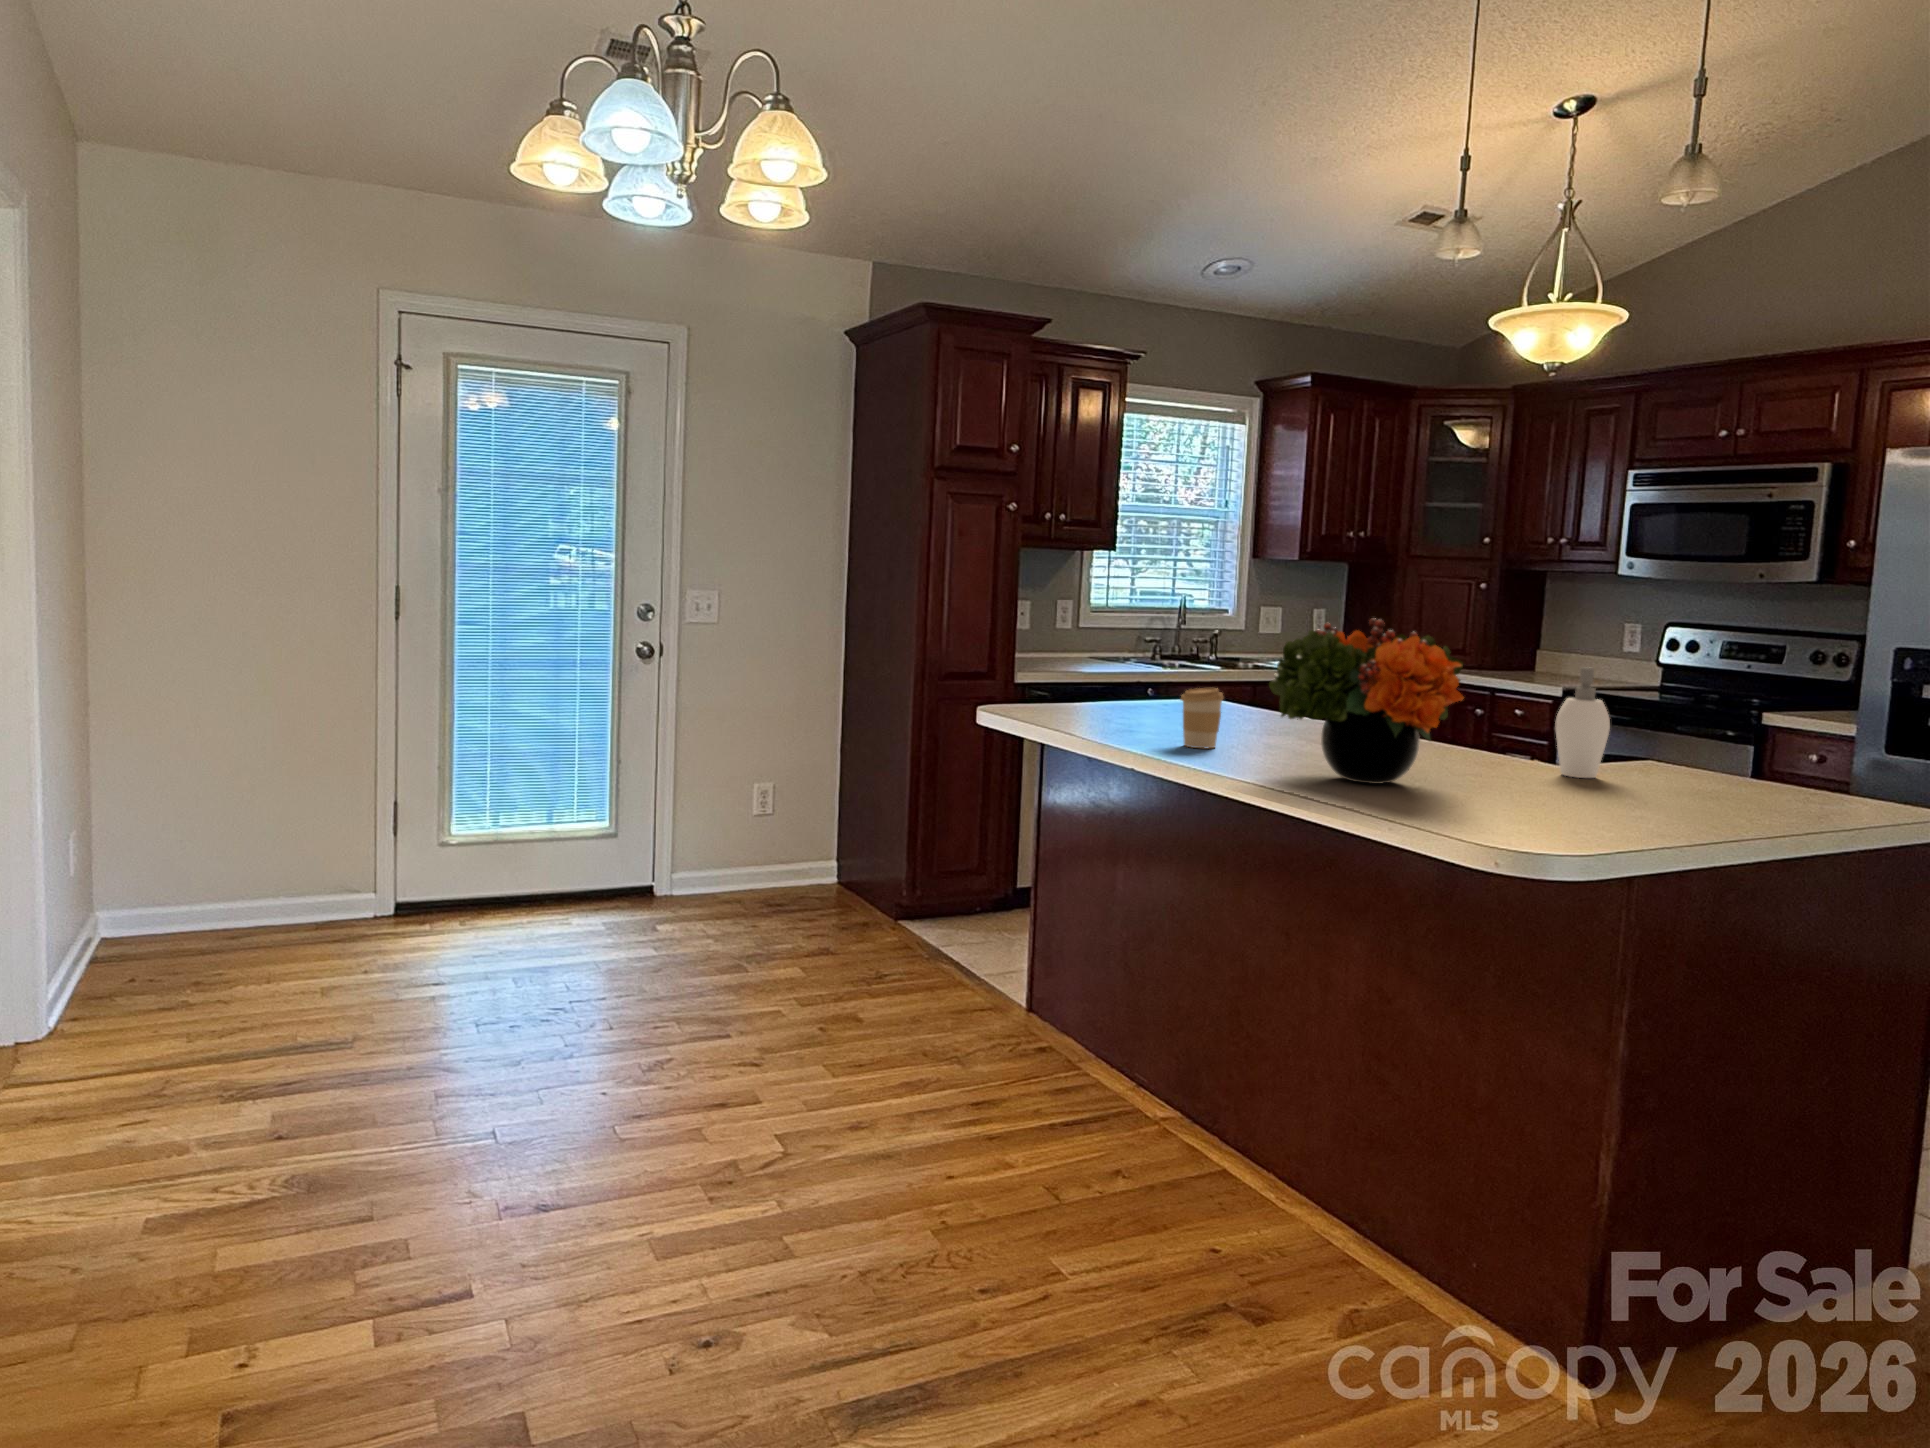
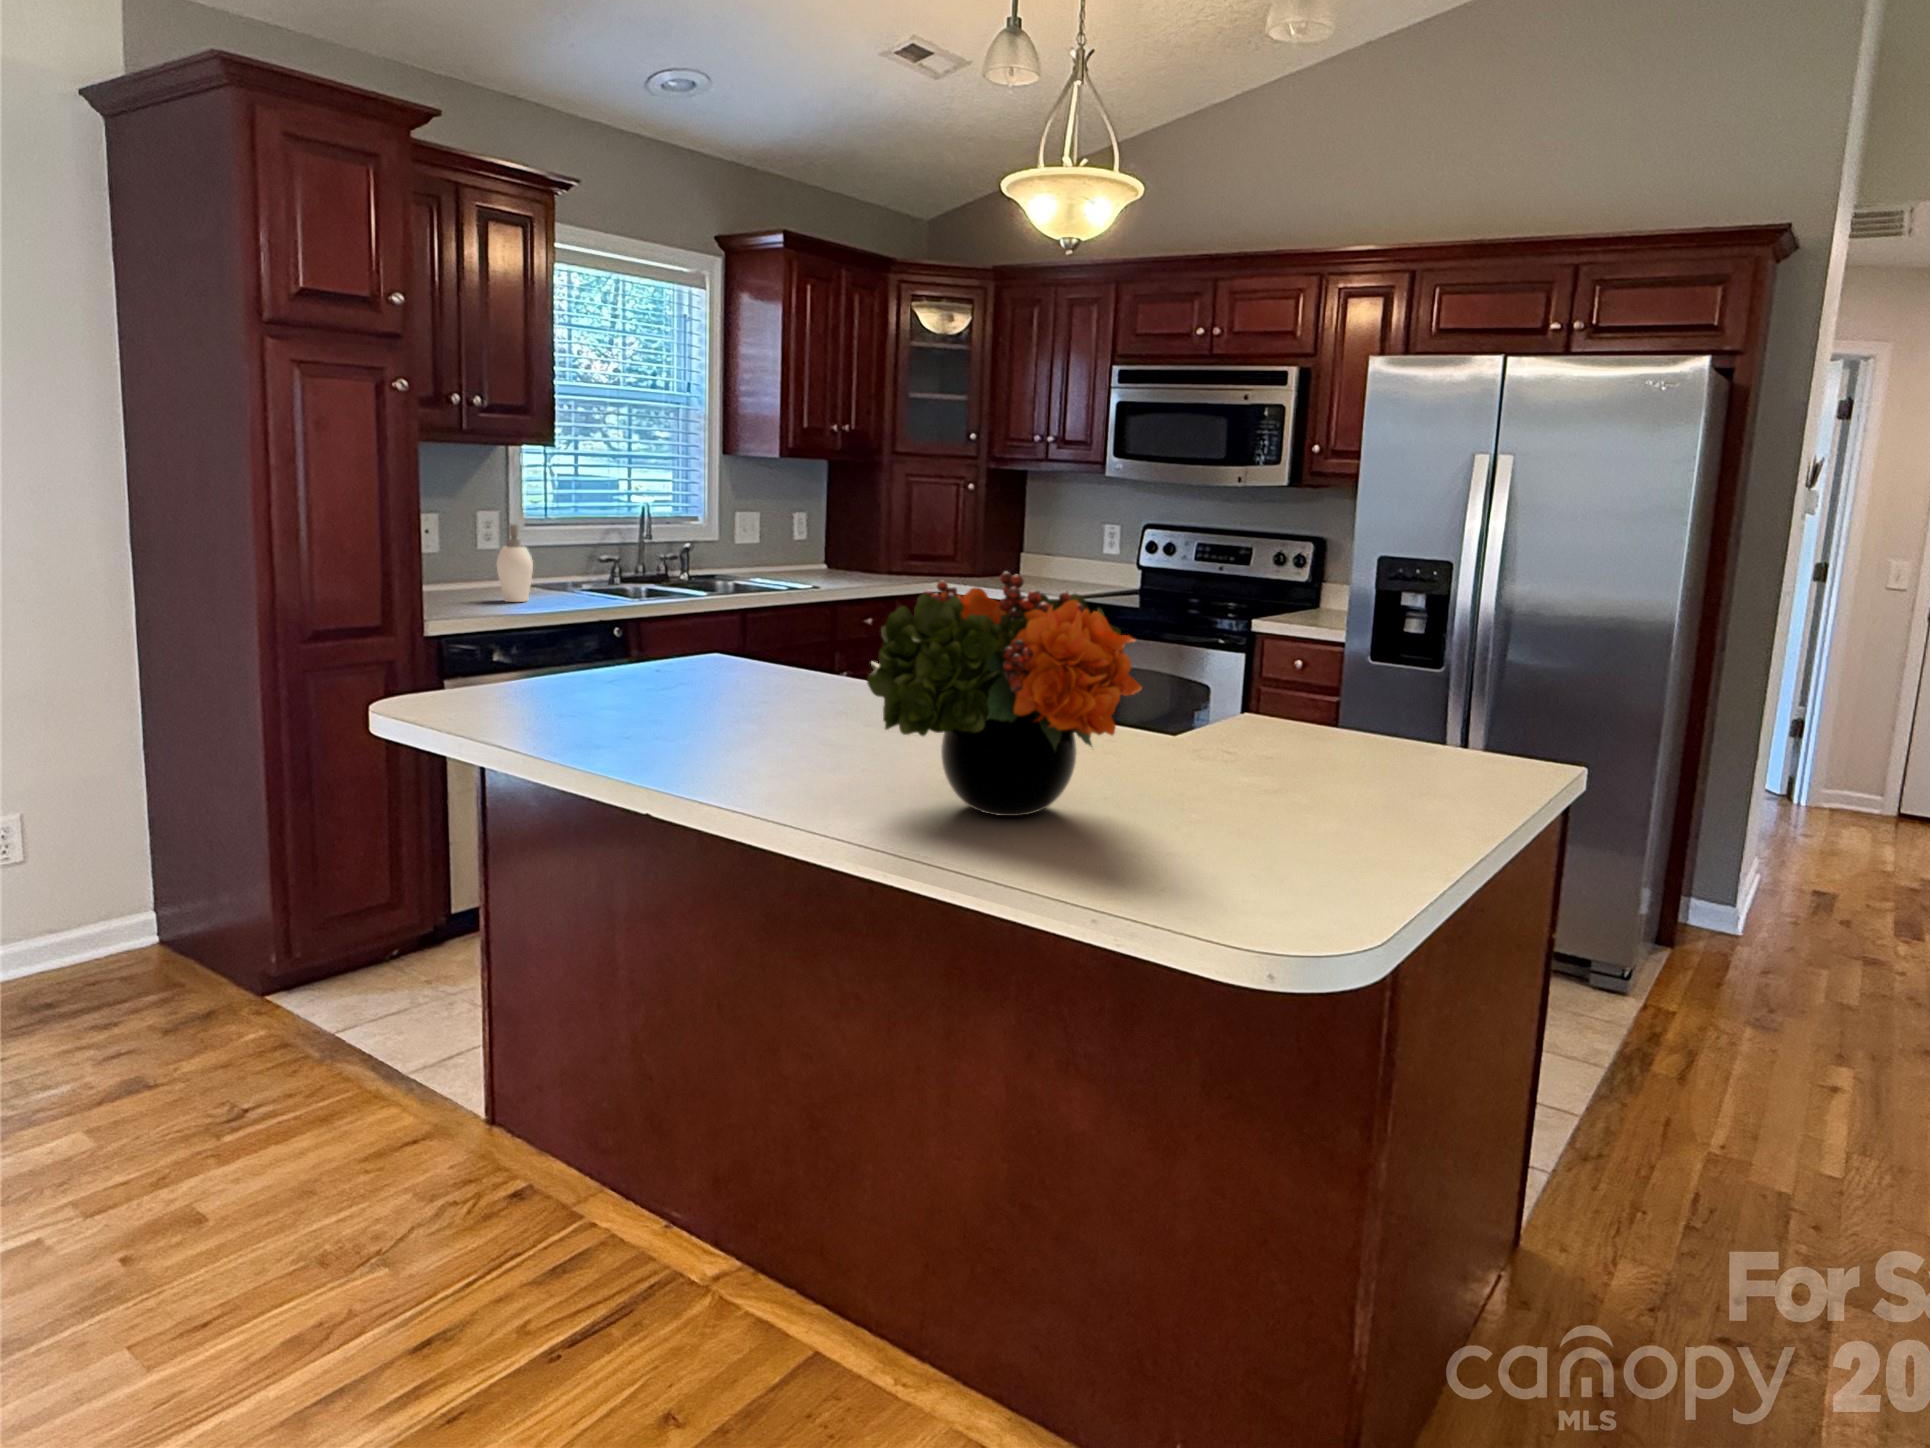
soap dispenser: present [1555,667,1613,778] -> present [497,524,533,602]
coffee cup: present [1181,688,1223,748] -> none [708,670,773,764]

